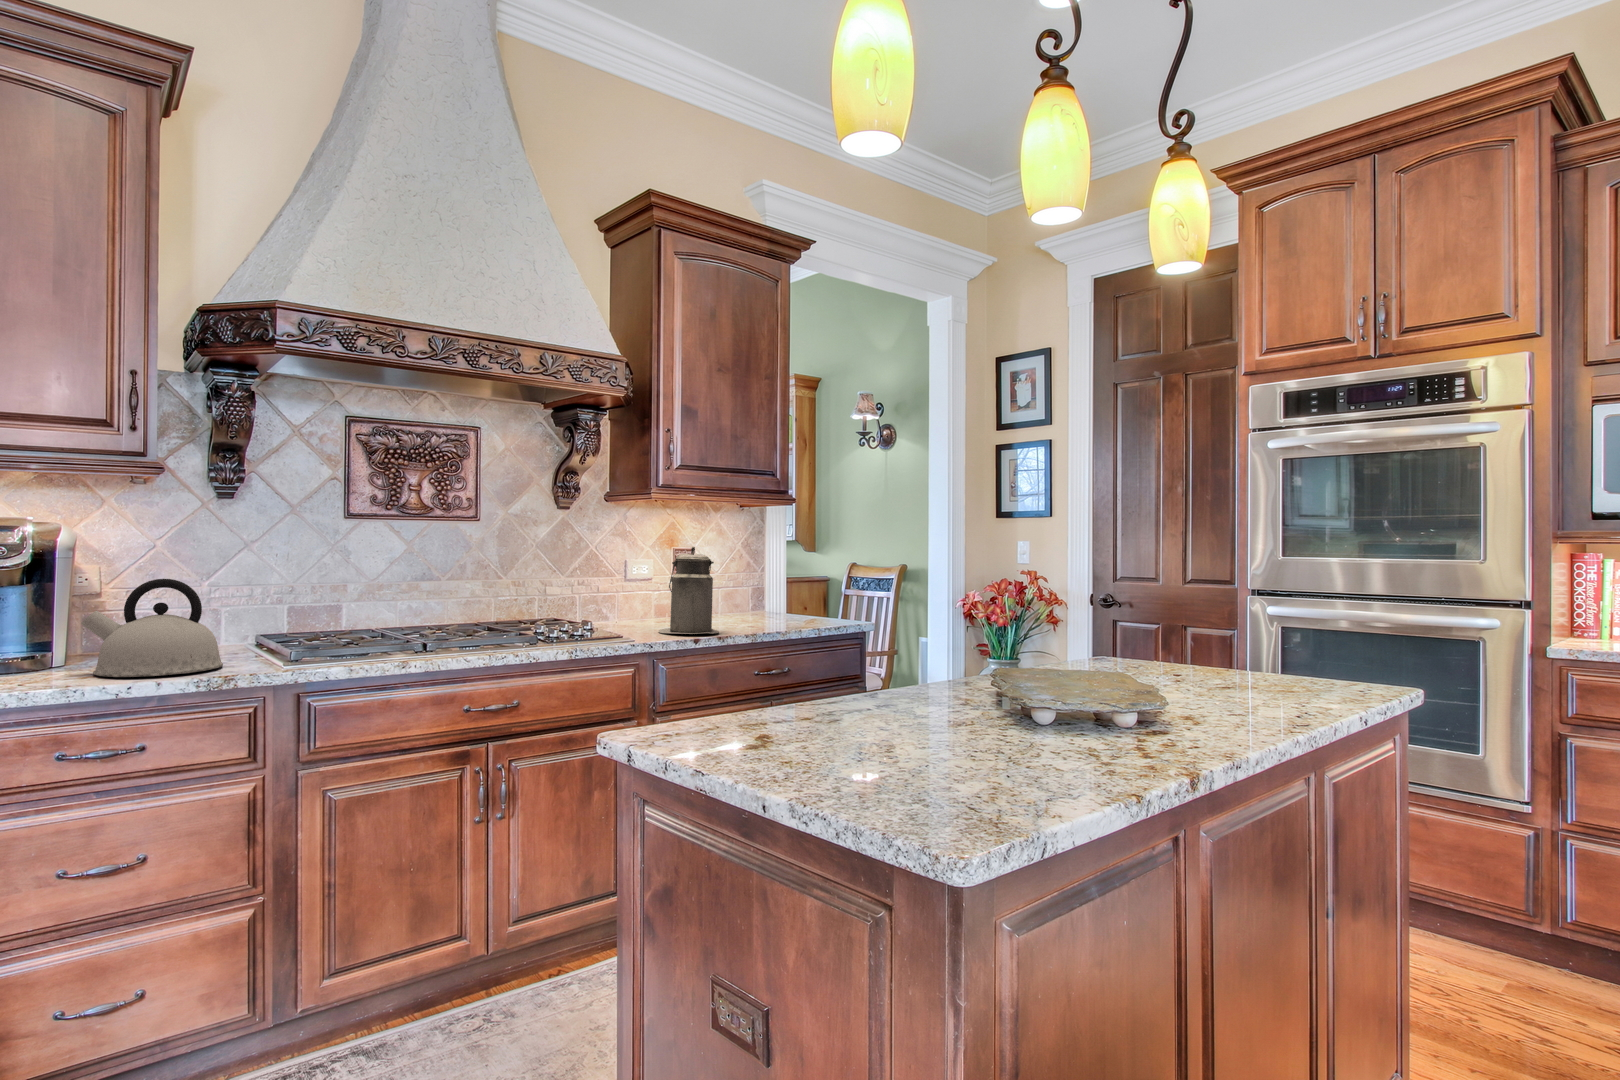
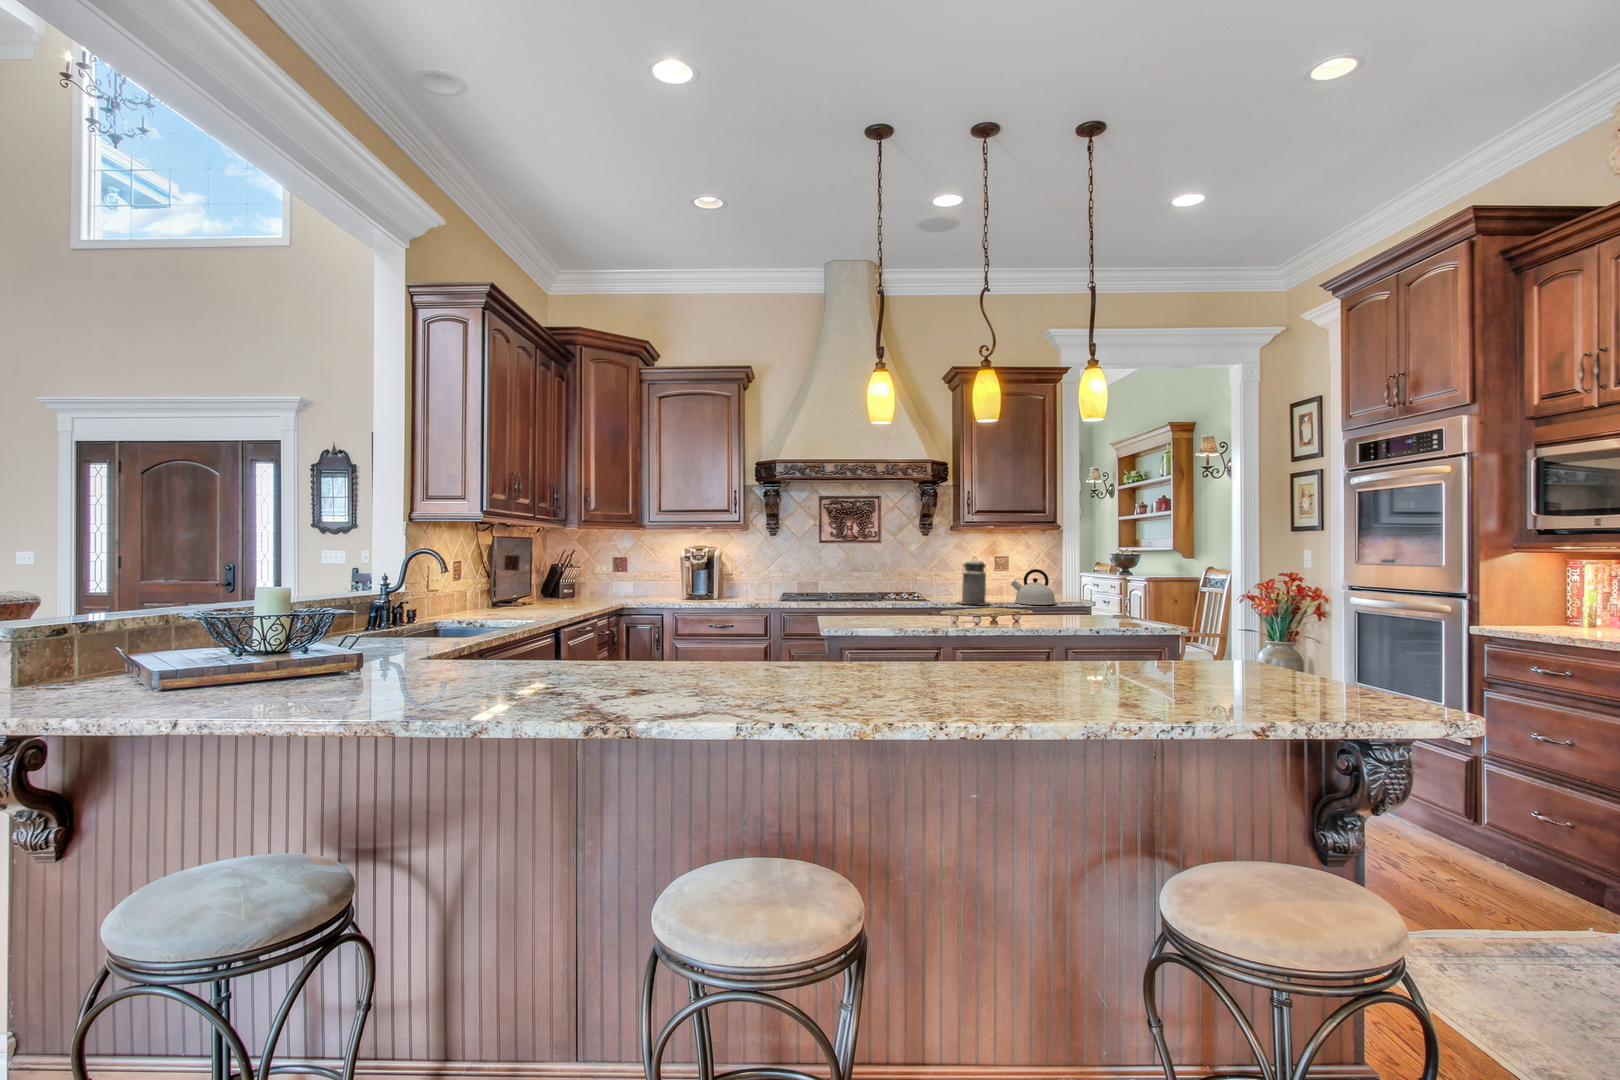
kettle: present [81,579,223,677] -> present [1011,569,1056,605]

